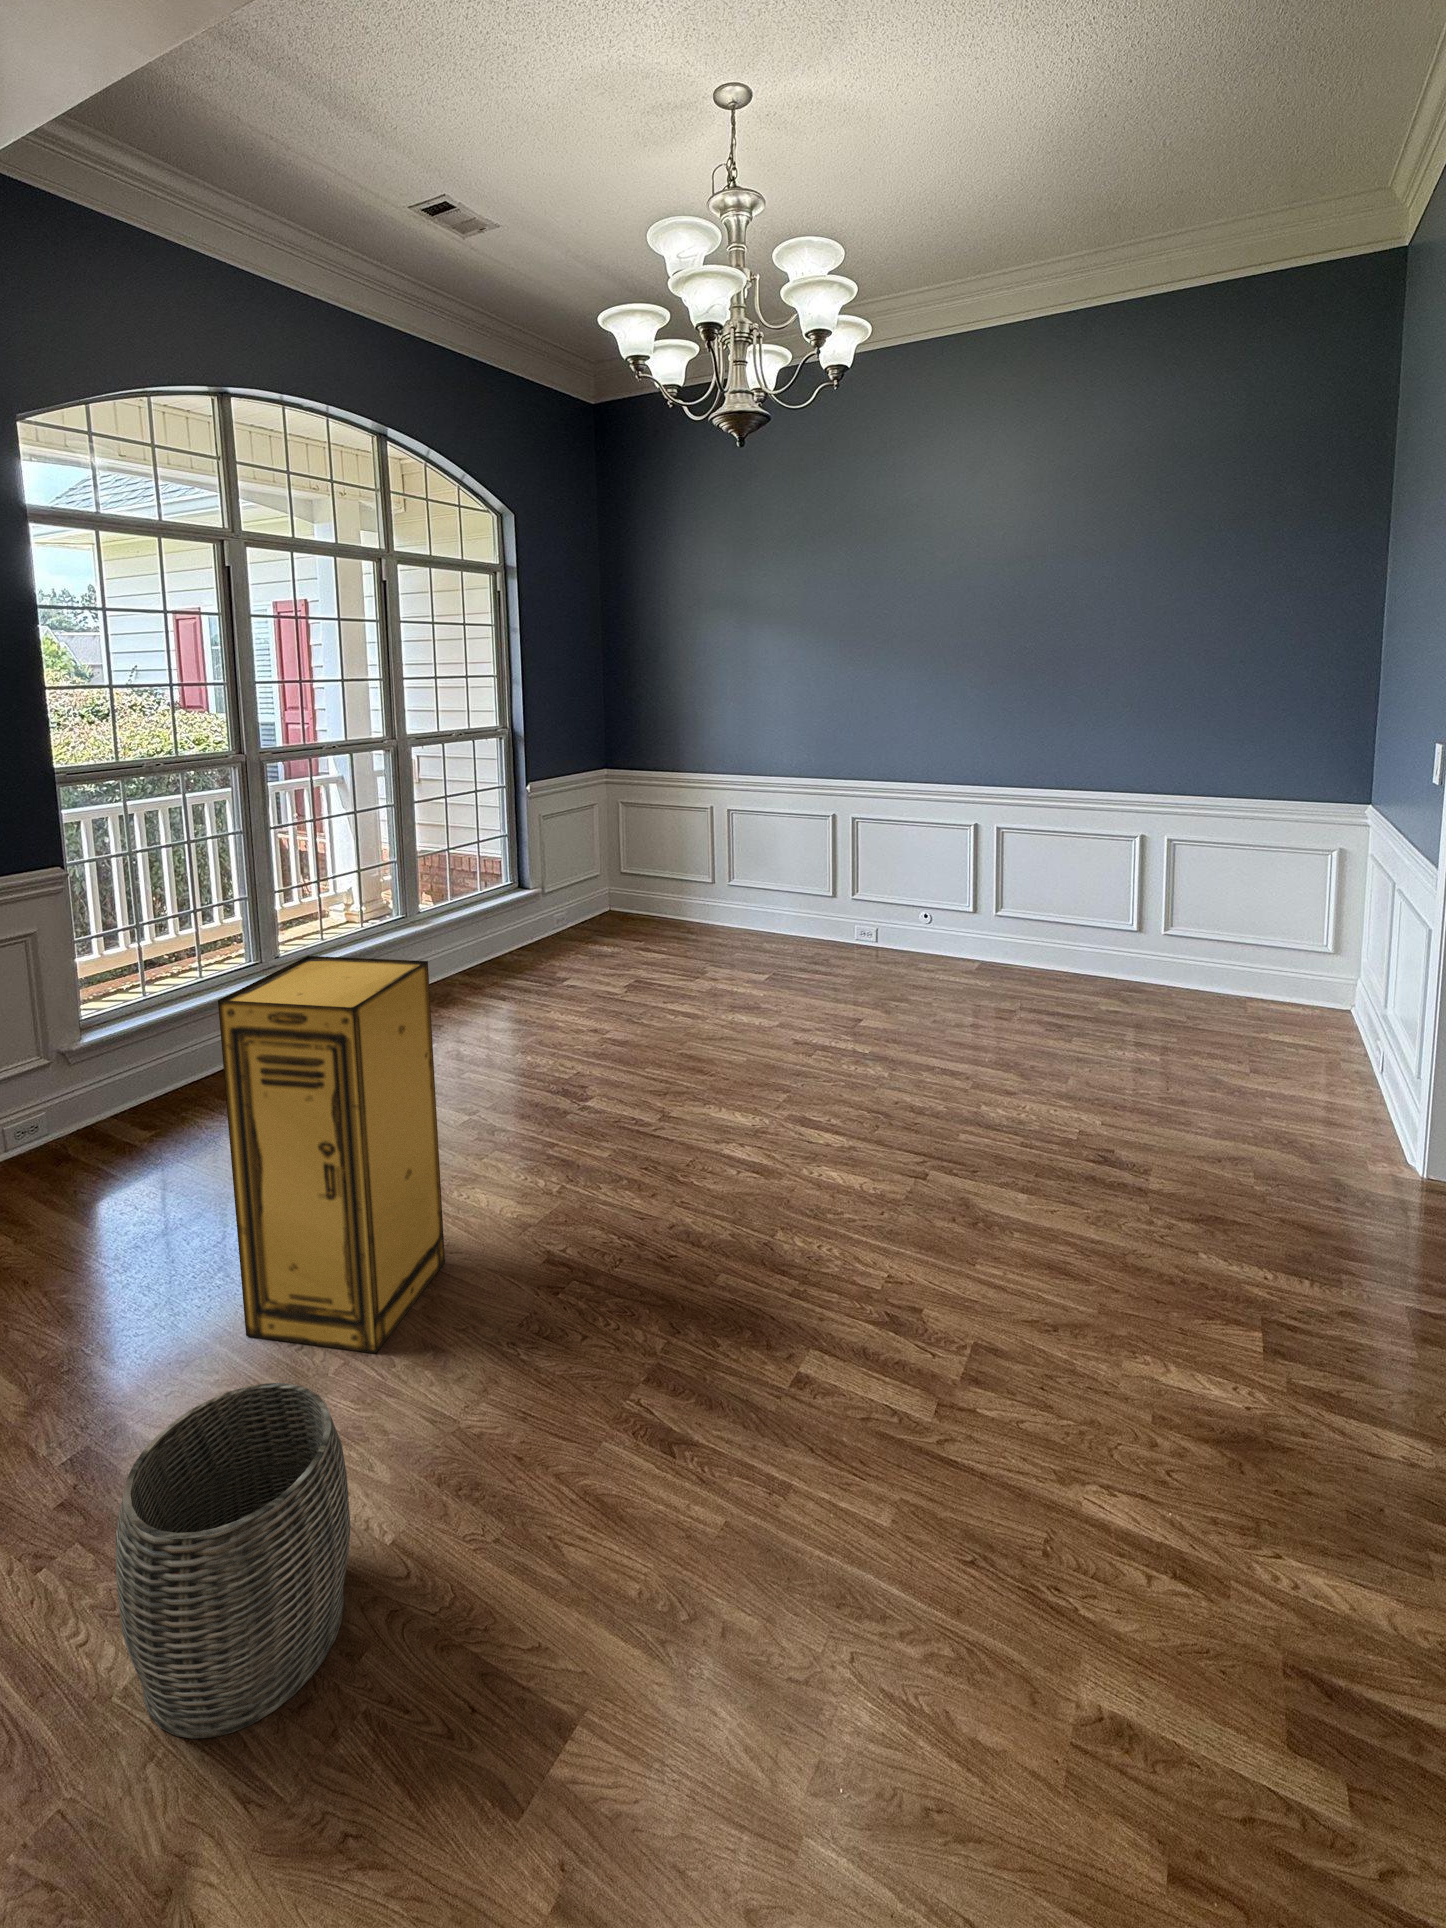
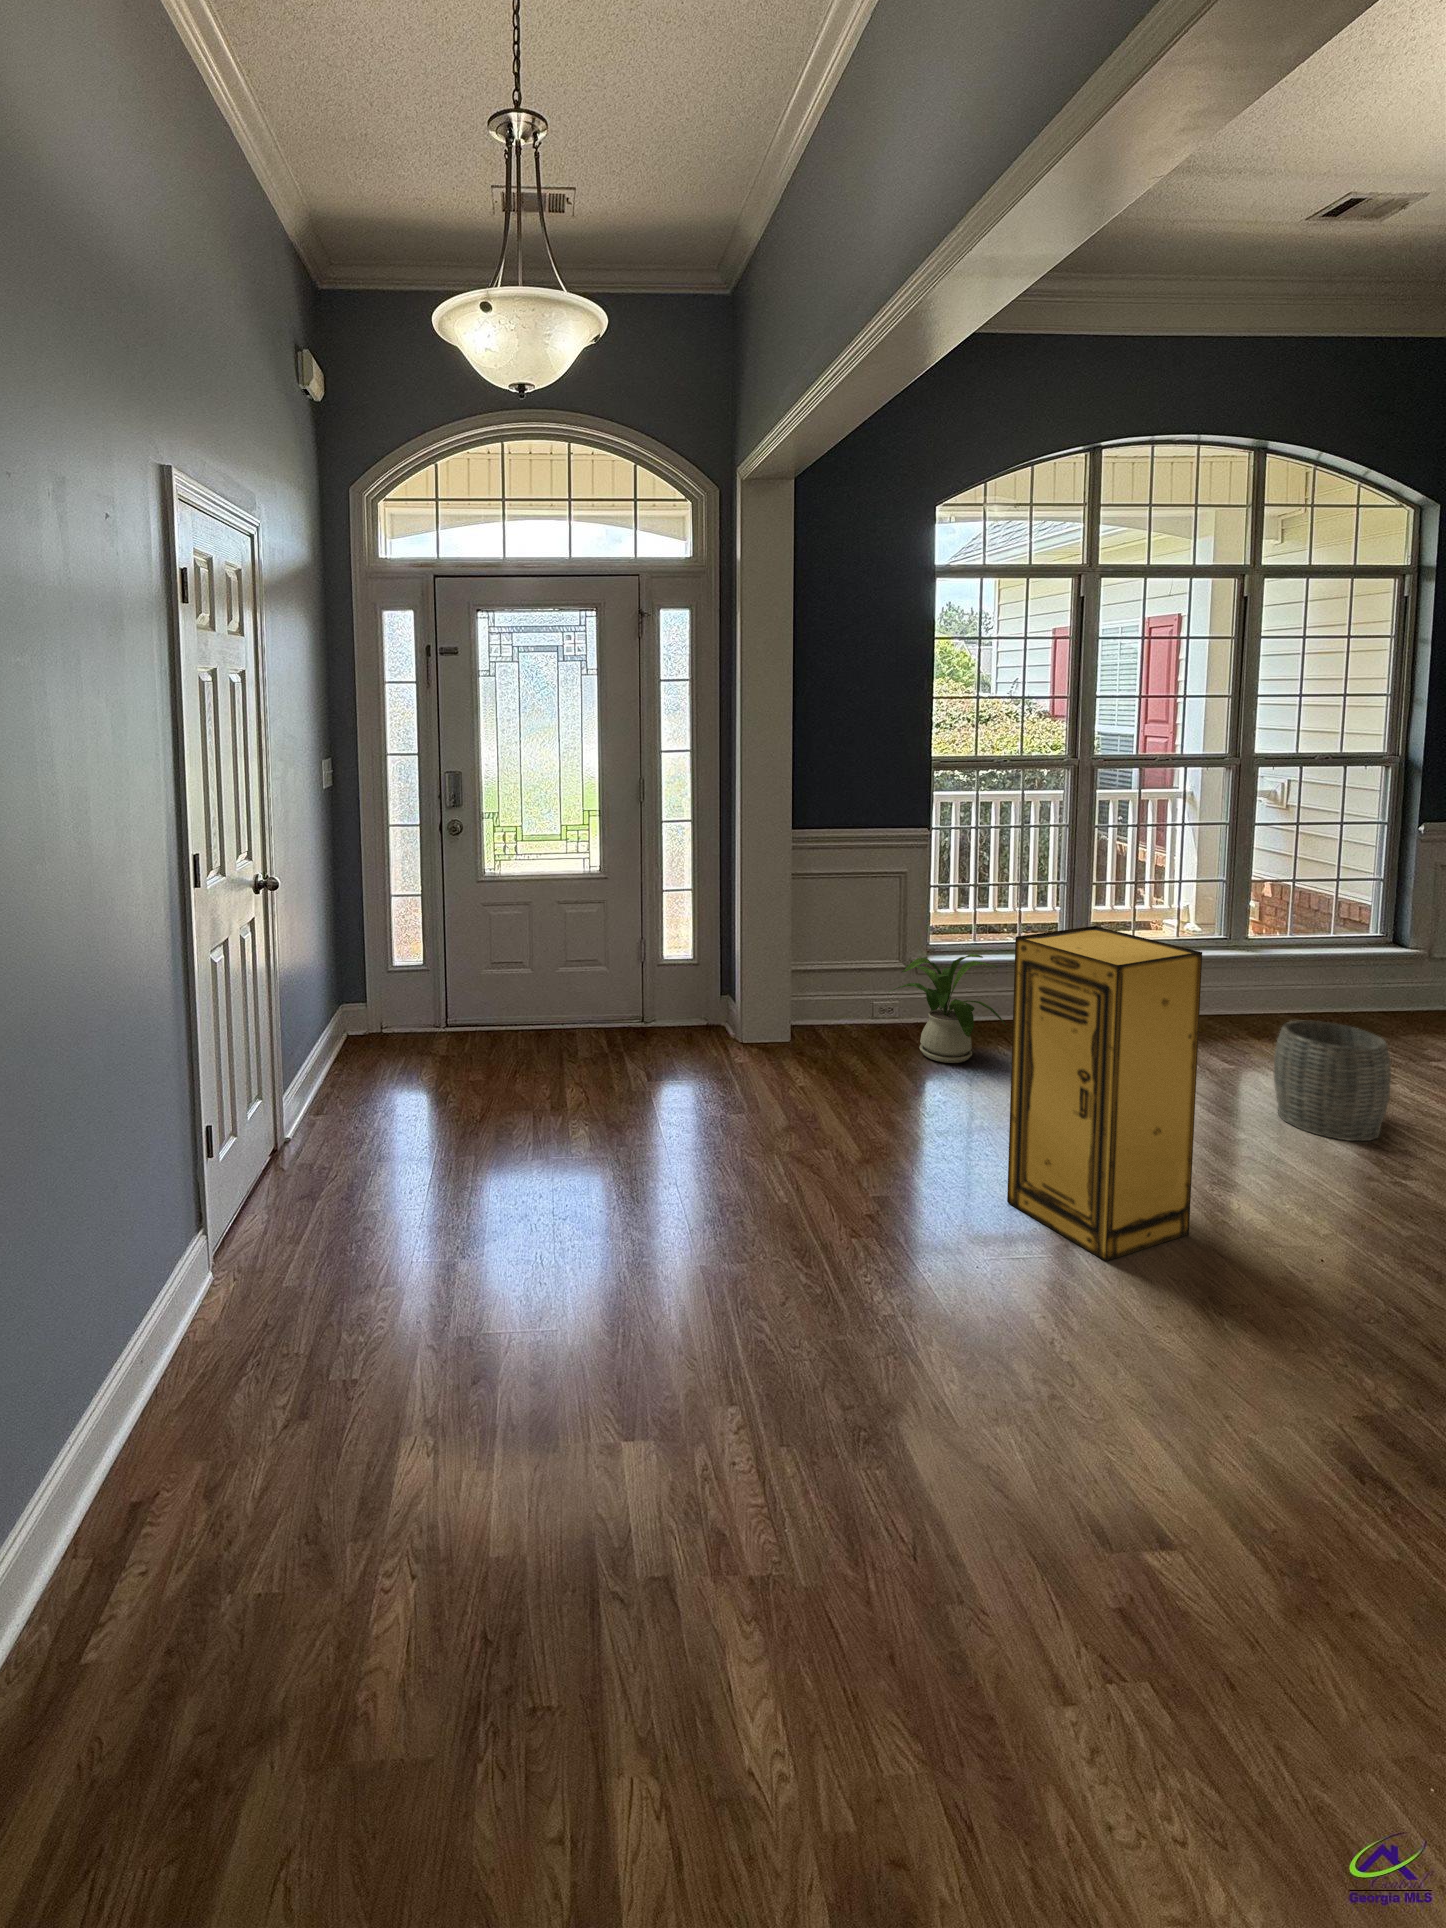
house plant: none [27,1011,203,1162] -> present [889,954,1007,1063]
woven basket: present [116,1383,351,1739] -> present [1274,1021,1391,1141]

